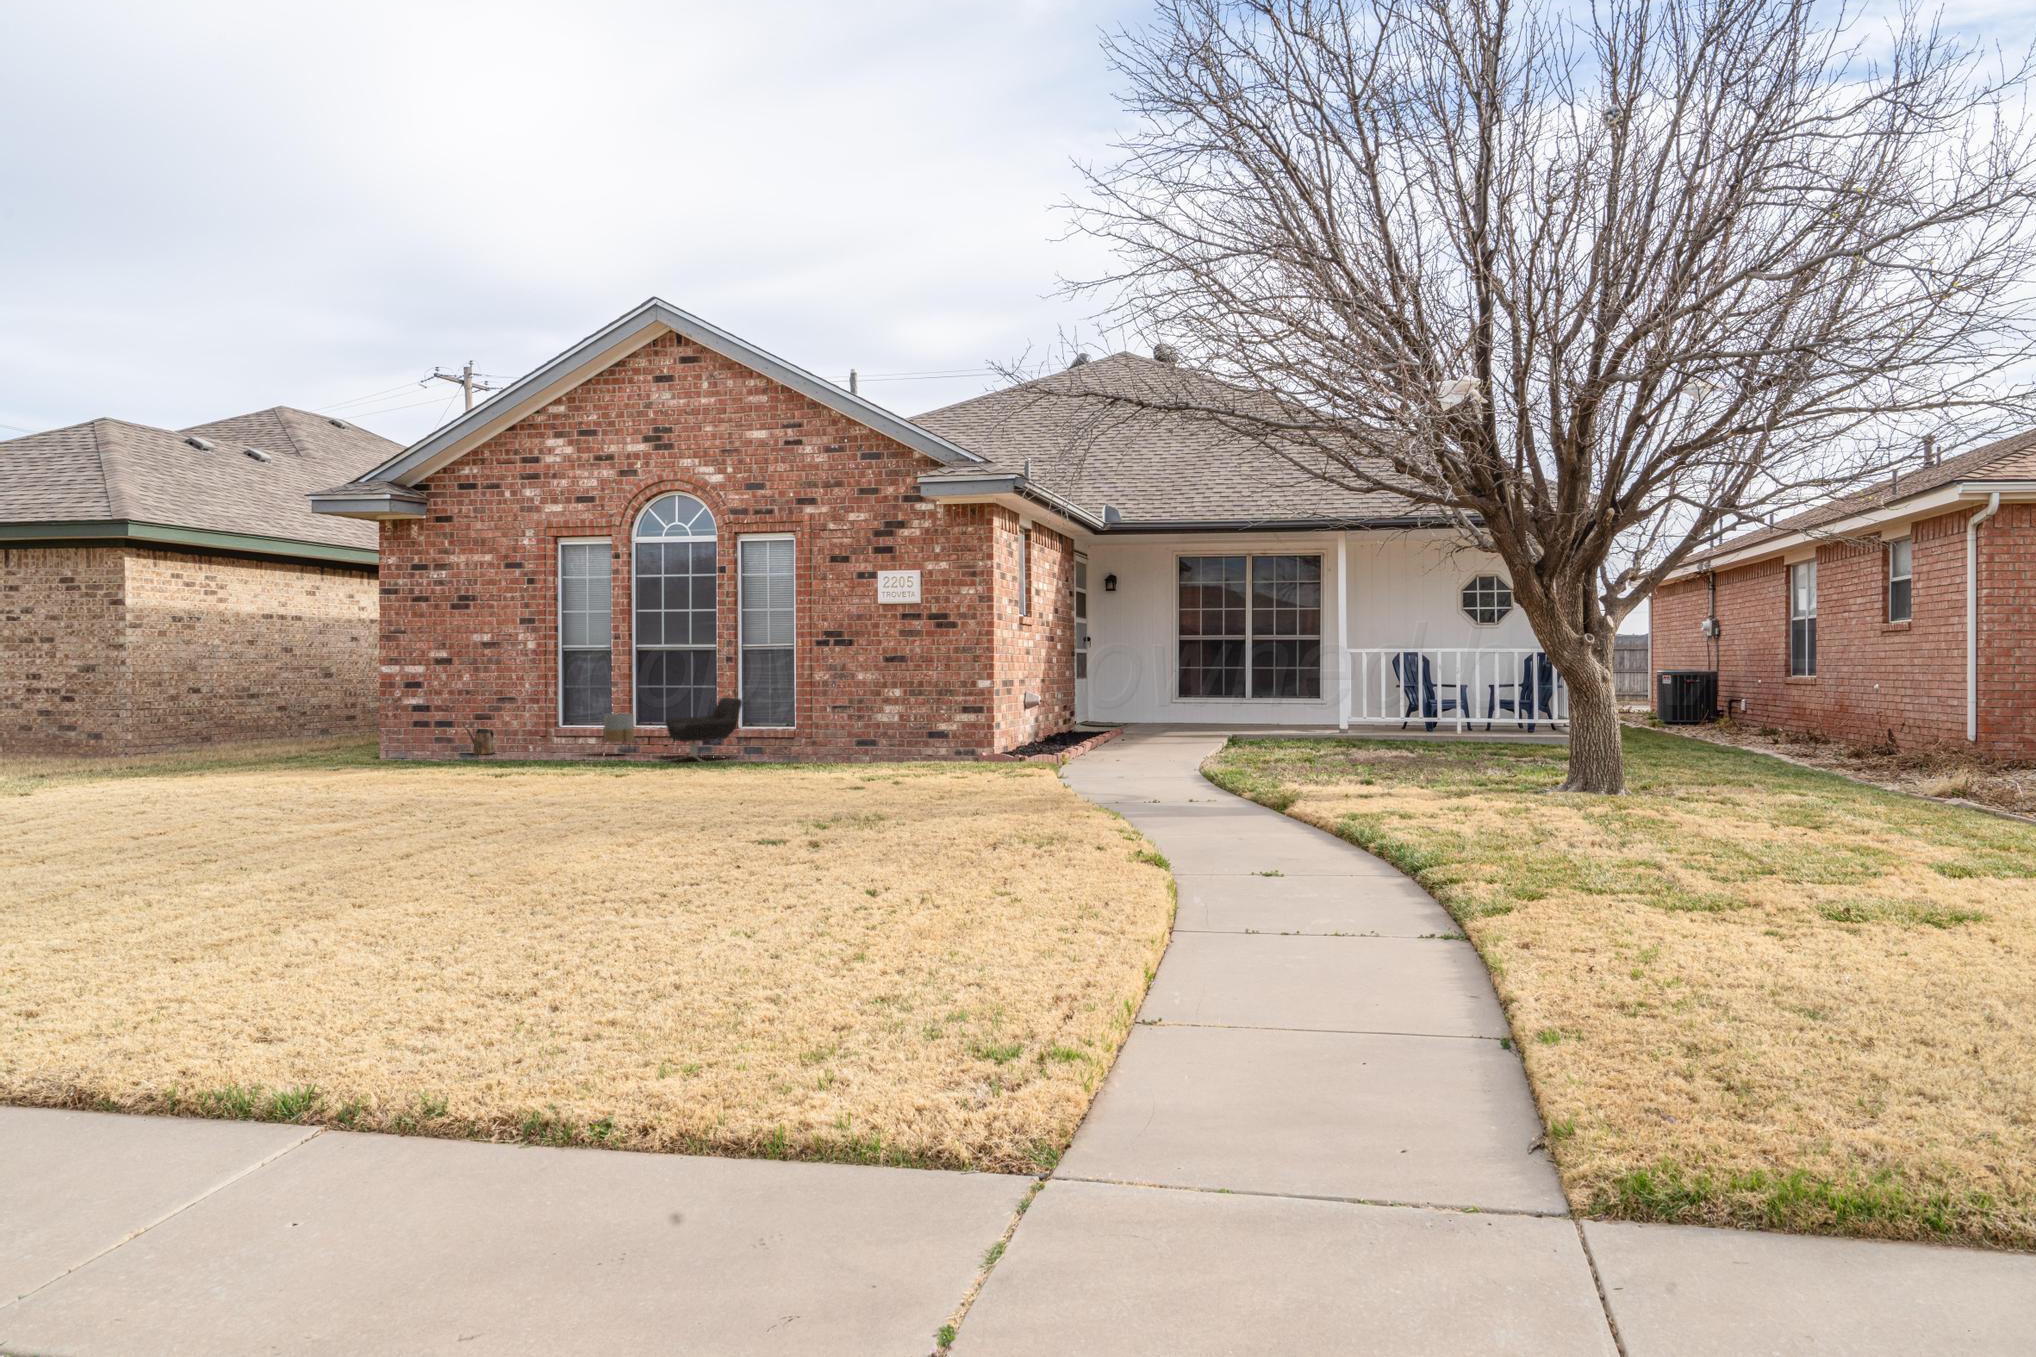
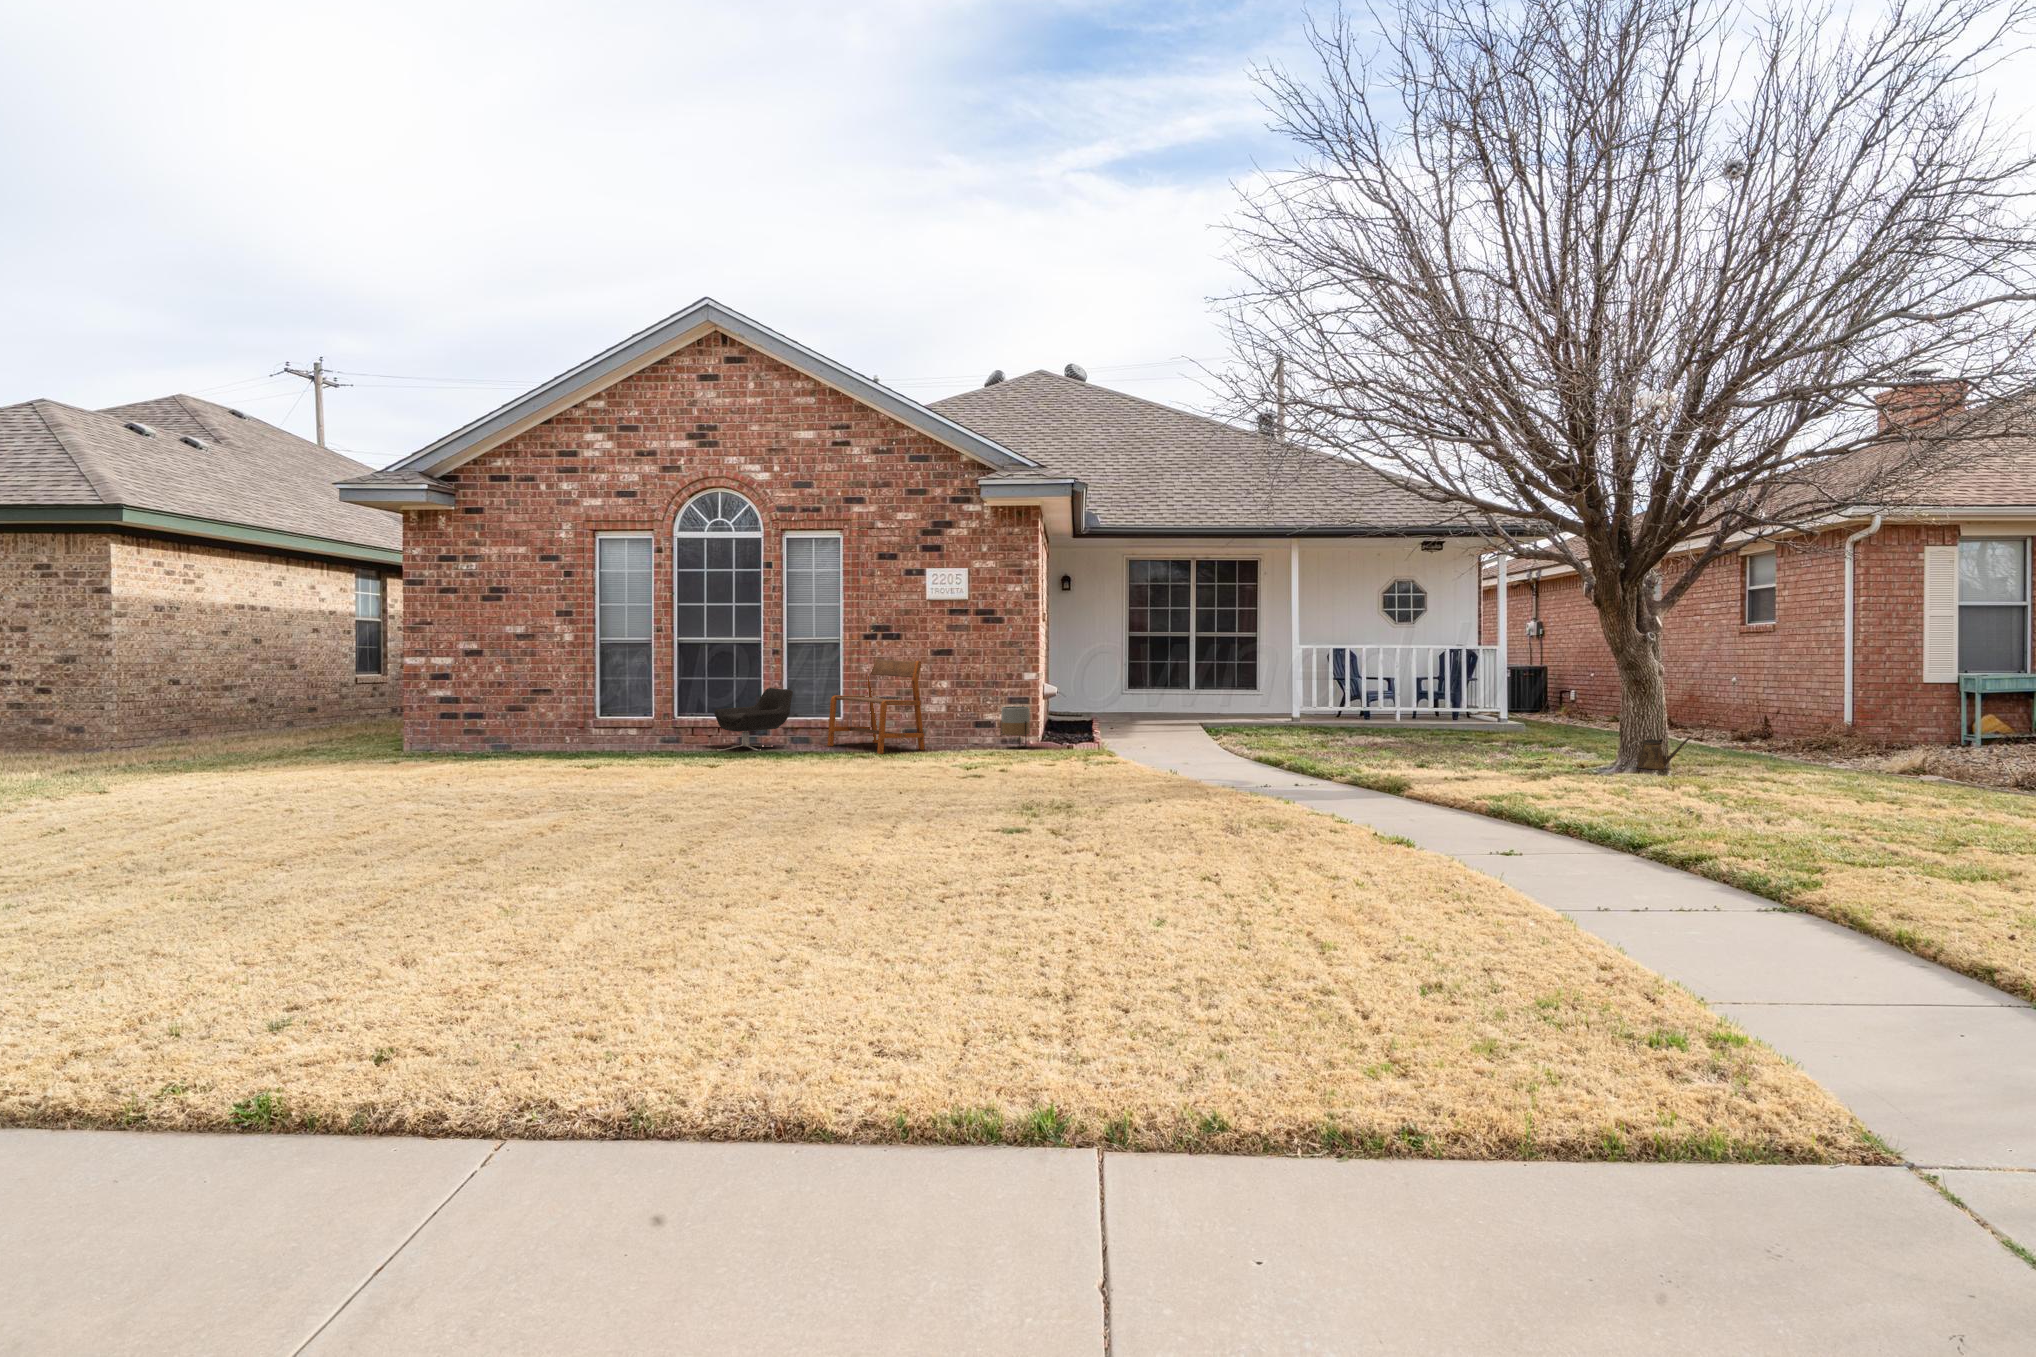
bench: none [779,666,871,766] -> present [828,659,925,754]
planter: present [603,713,634,748] -> present [1000,706,1030,748]
watering can: present [465,728,495,755] -> present [1631,737,1692,770]

